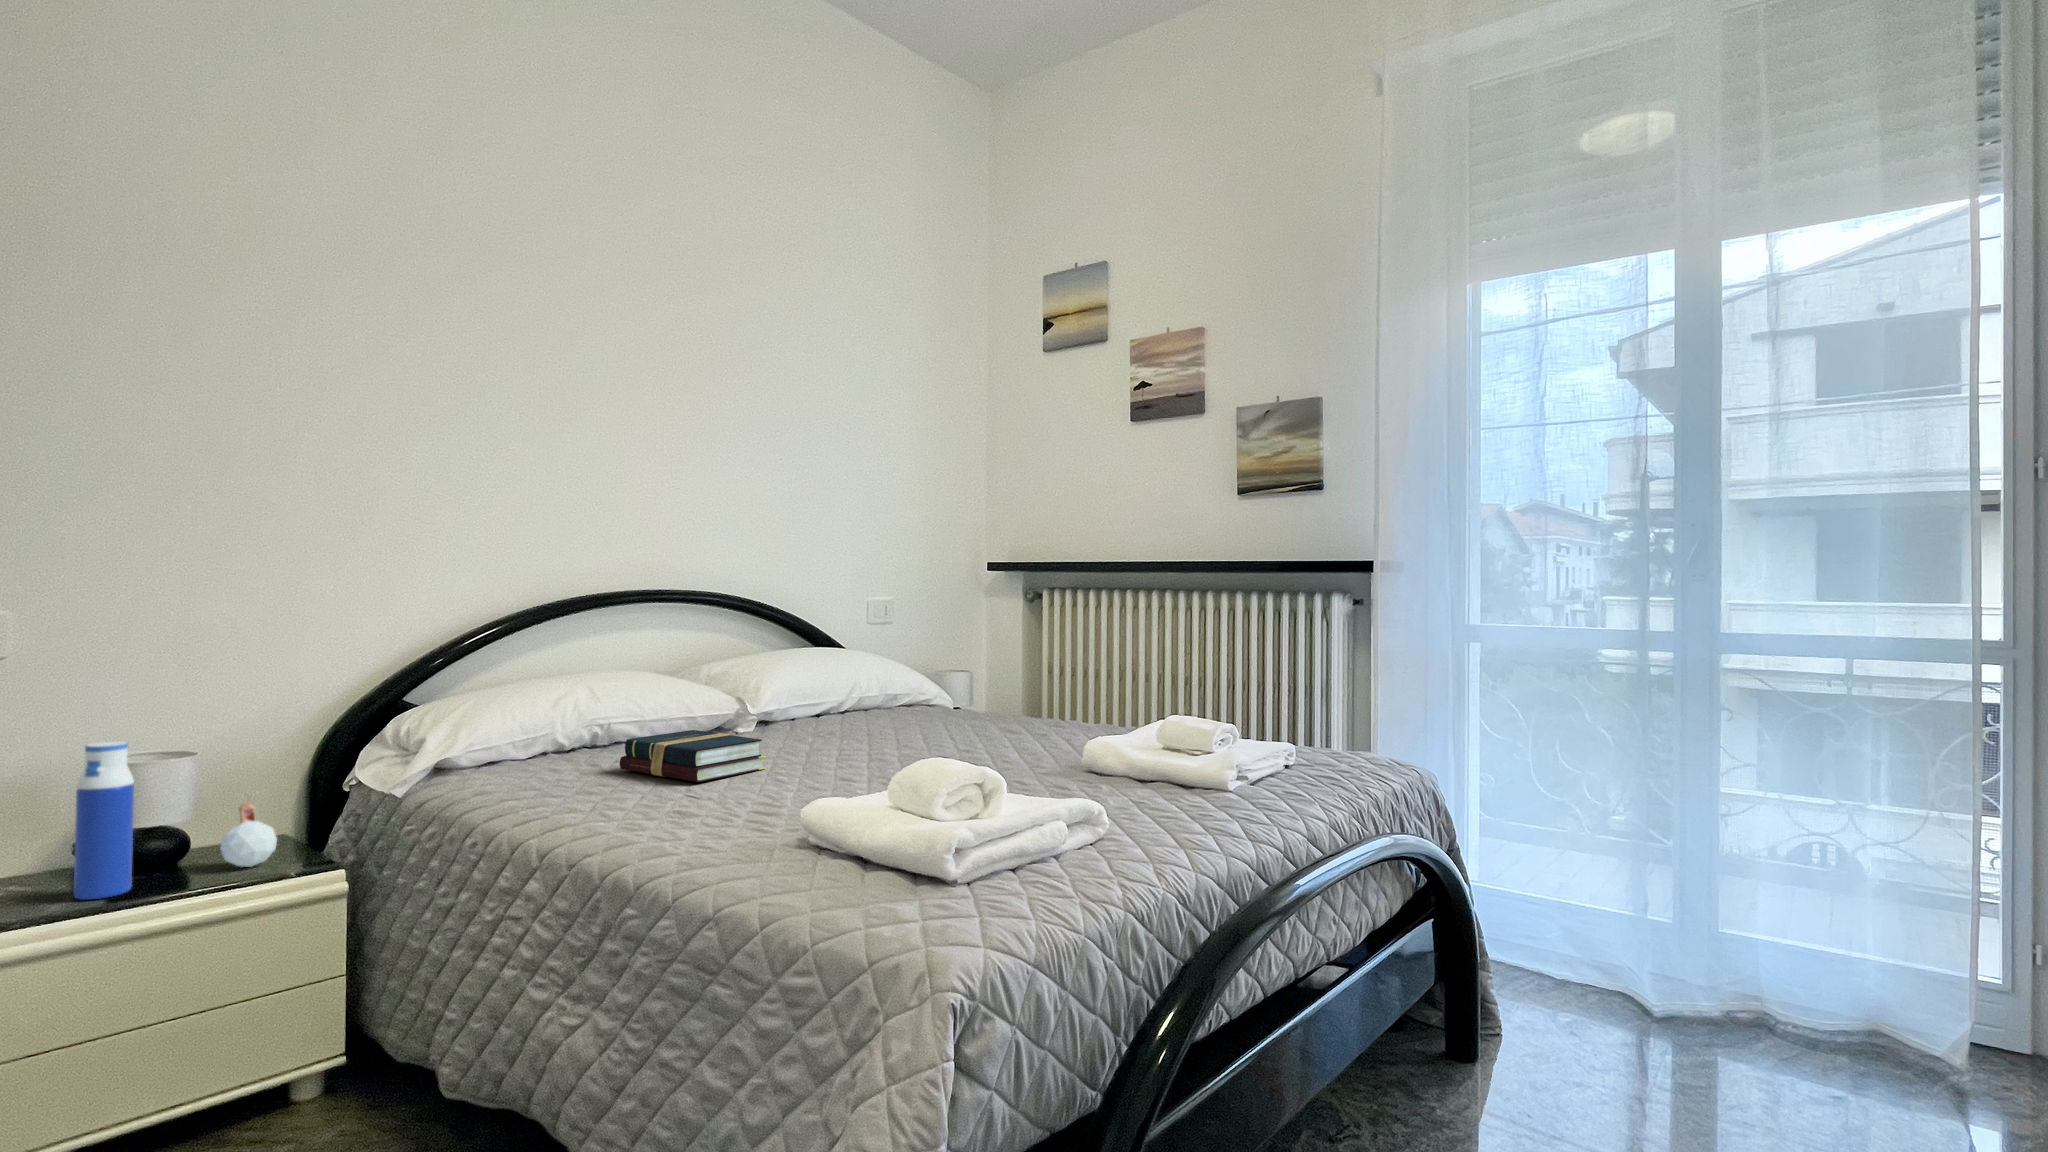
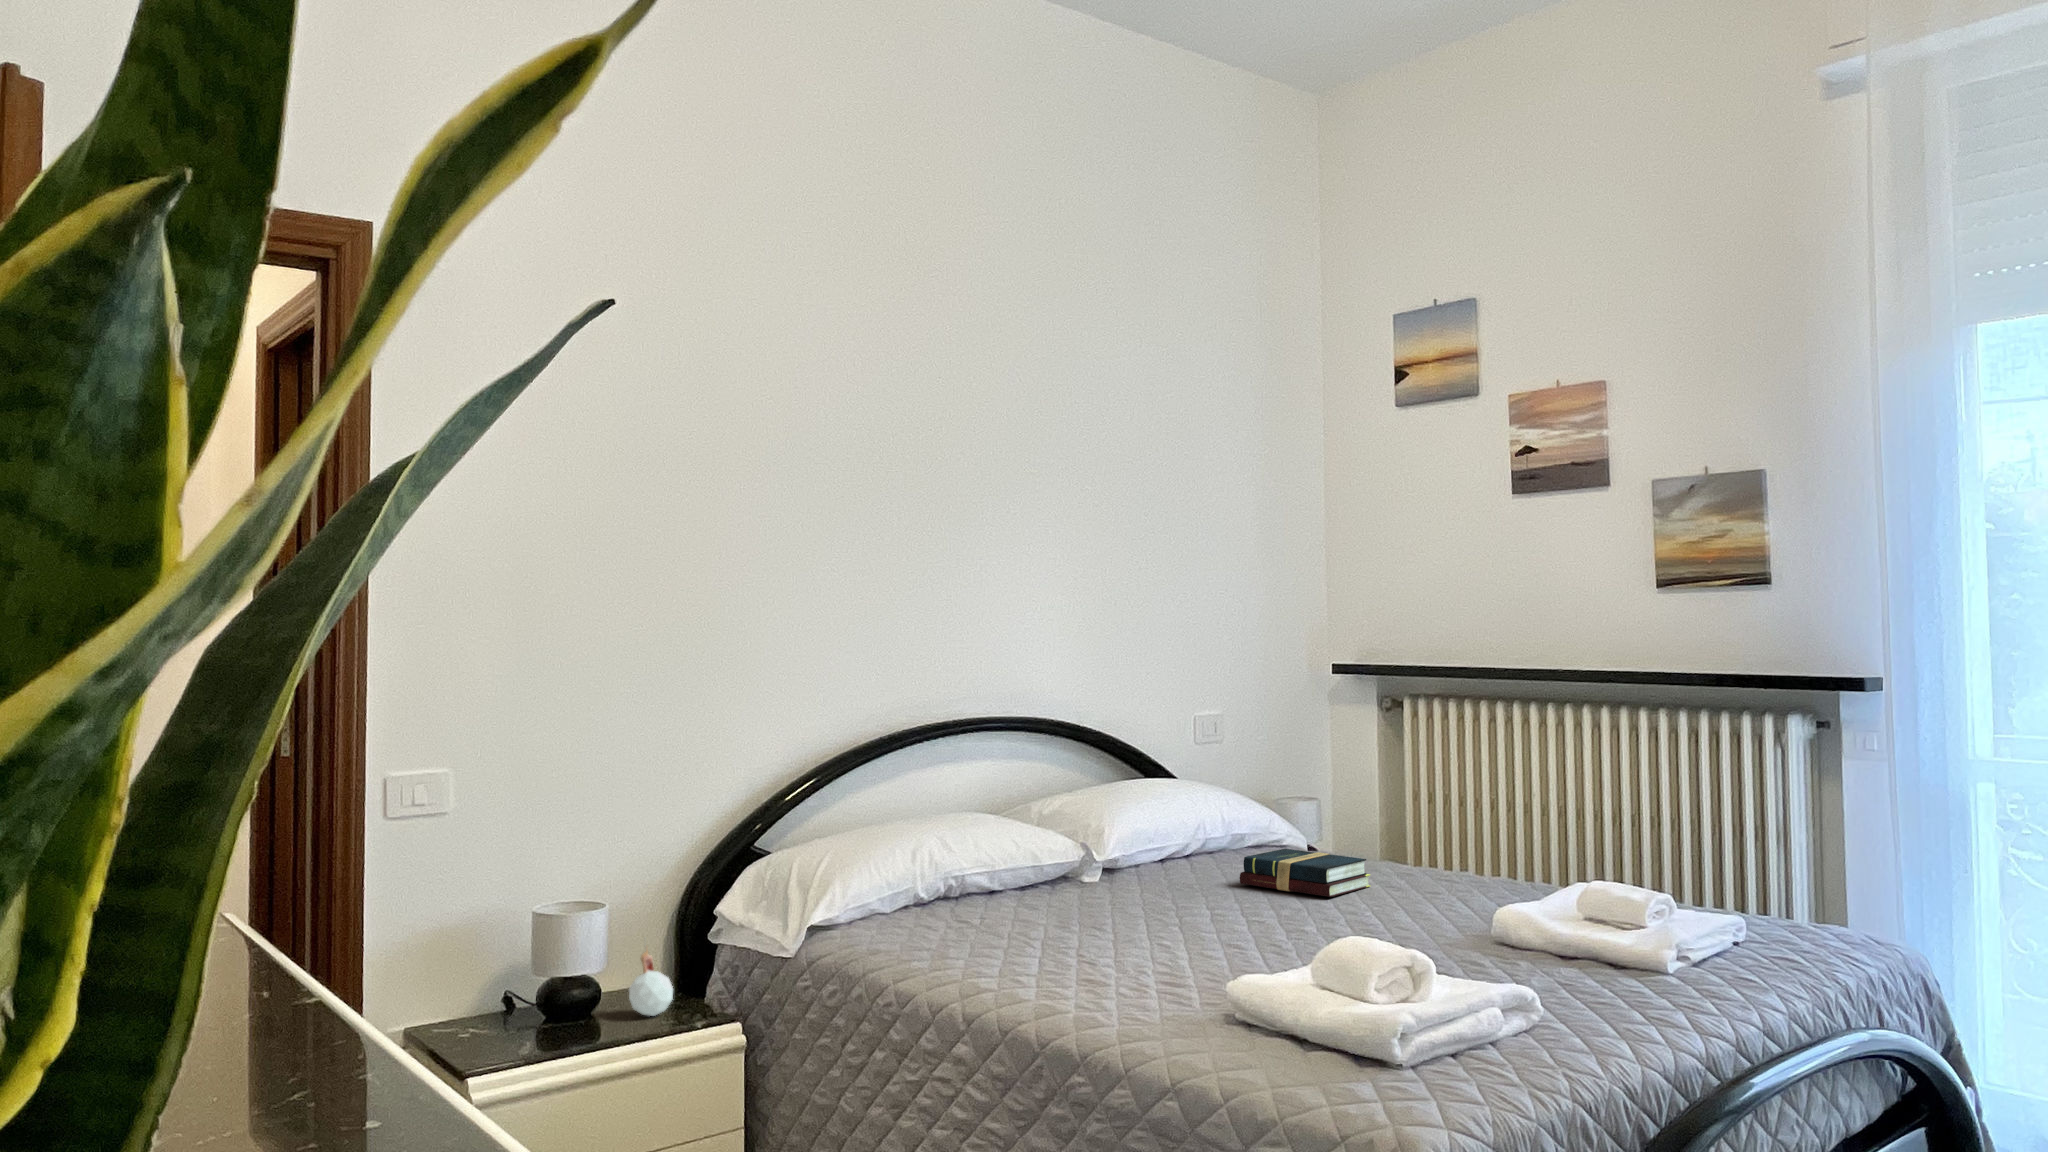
hardback book: present [620,730,766,782] -> present [1240,849,1370,897]
water bottle: present [74,742,134,900] -> none [532,895,574,1042]

